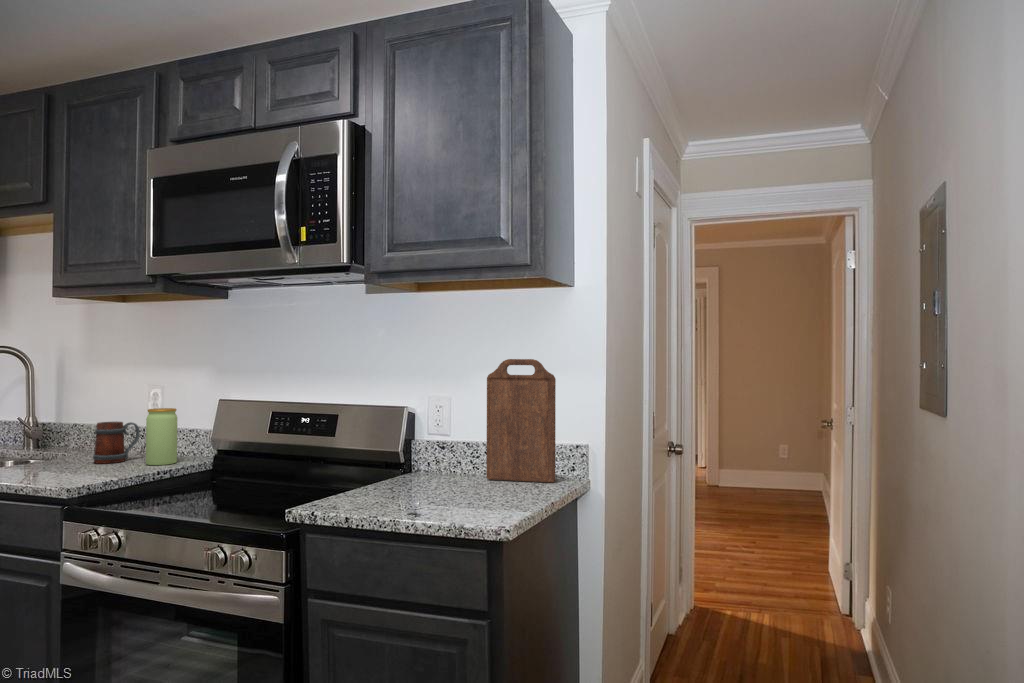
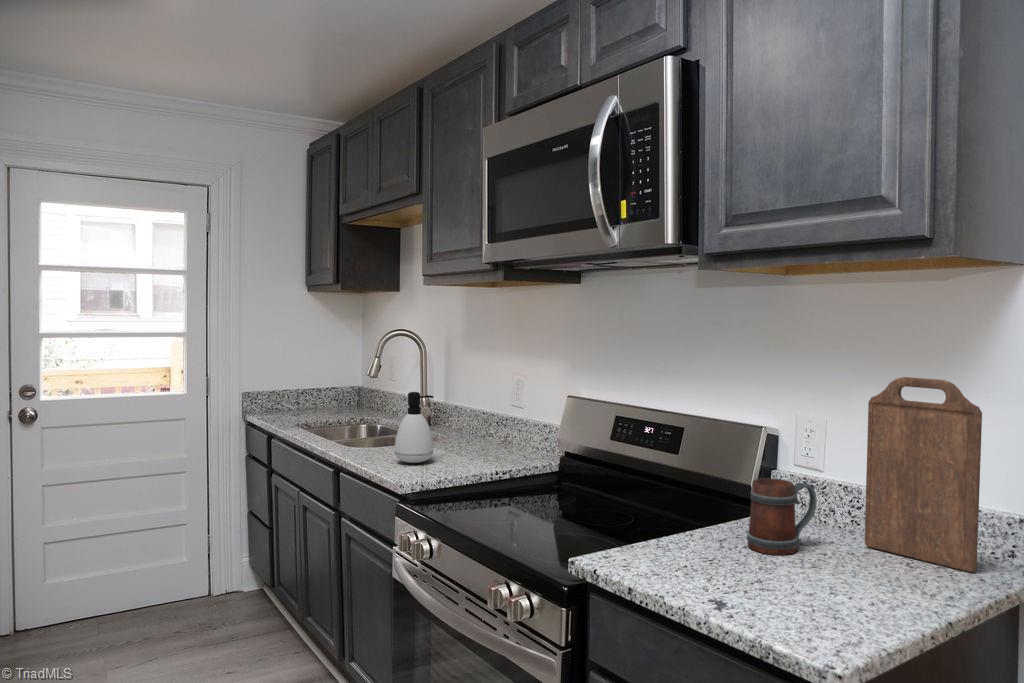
soap dispenser: none [35,401,83,475] -> present [395,392,433,463]
jar: present [146,408,177,465] -> none [495,401,524,461]
mug: present [93,422,140,464] -> present [747,478,817,555]

